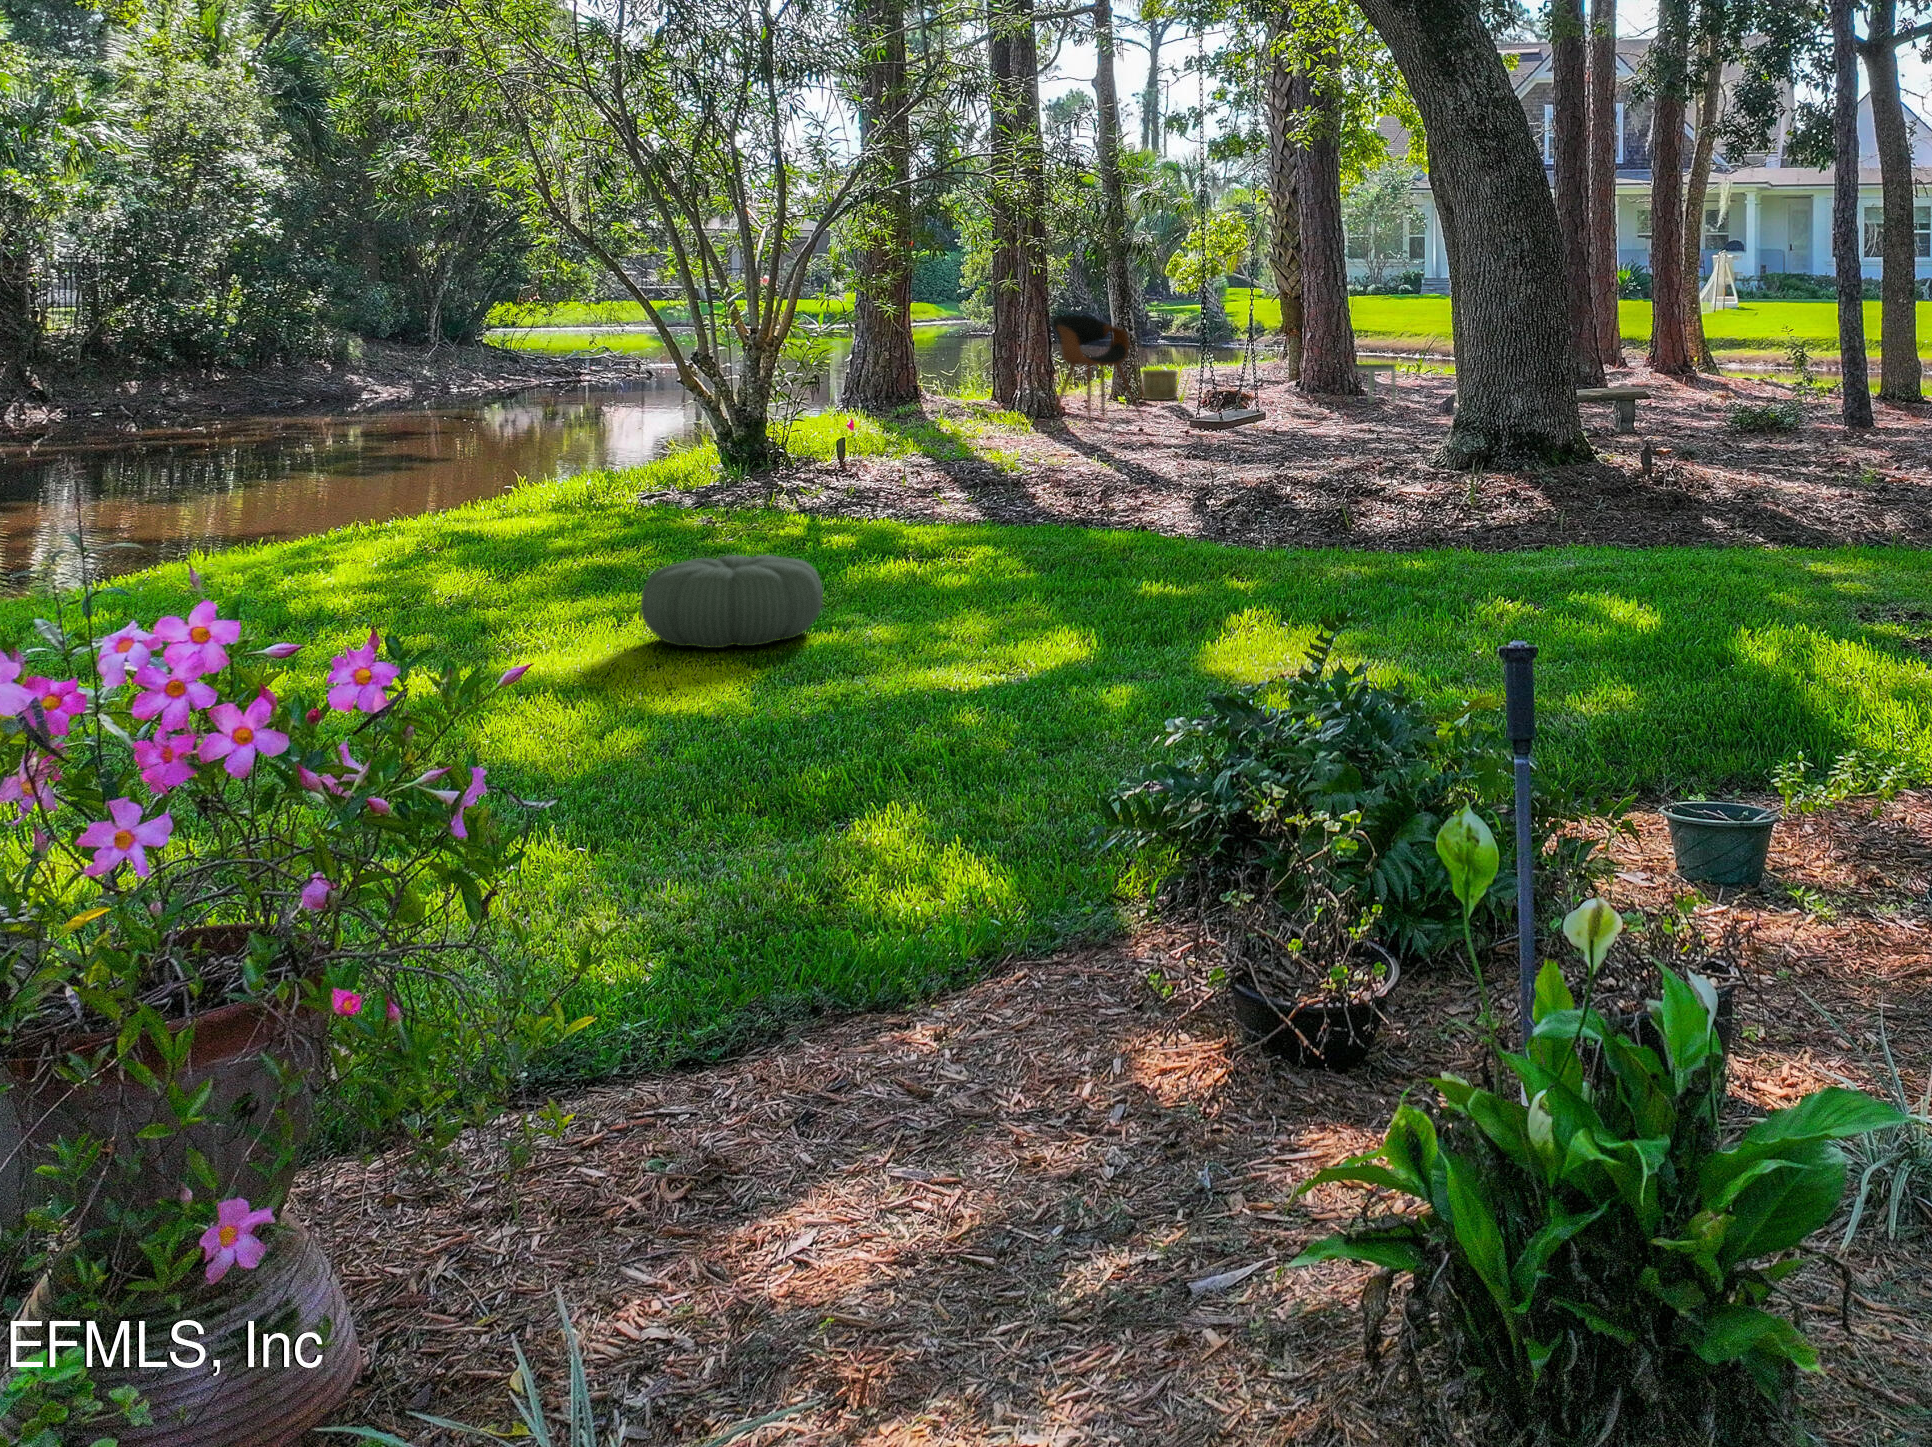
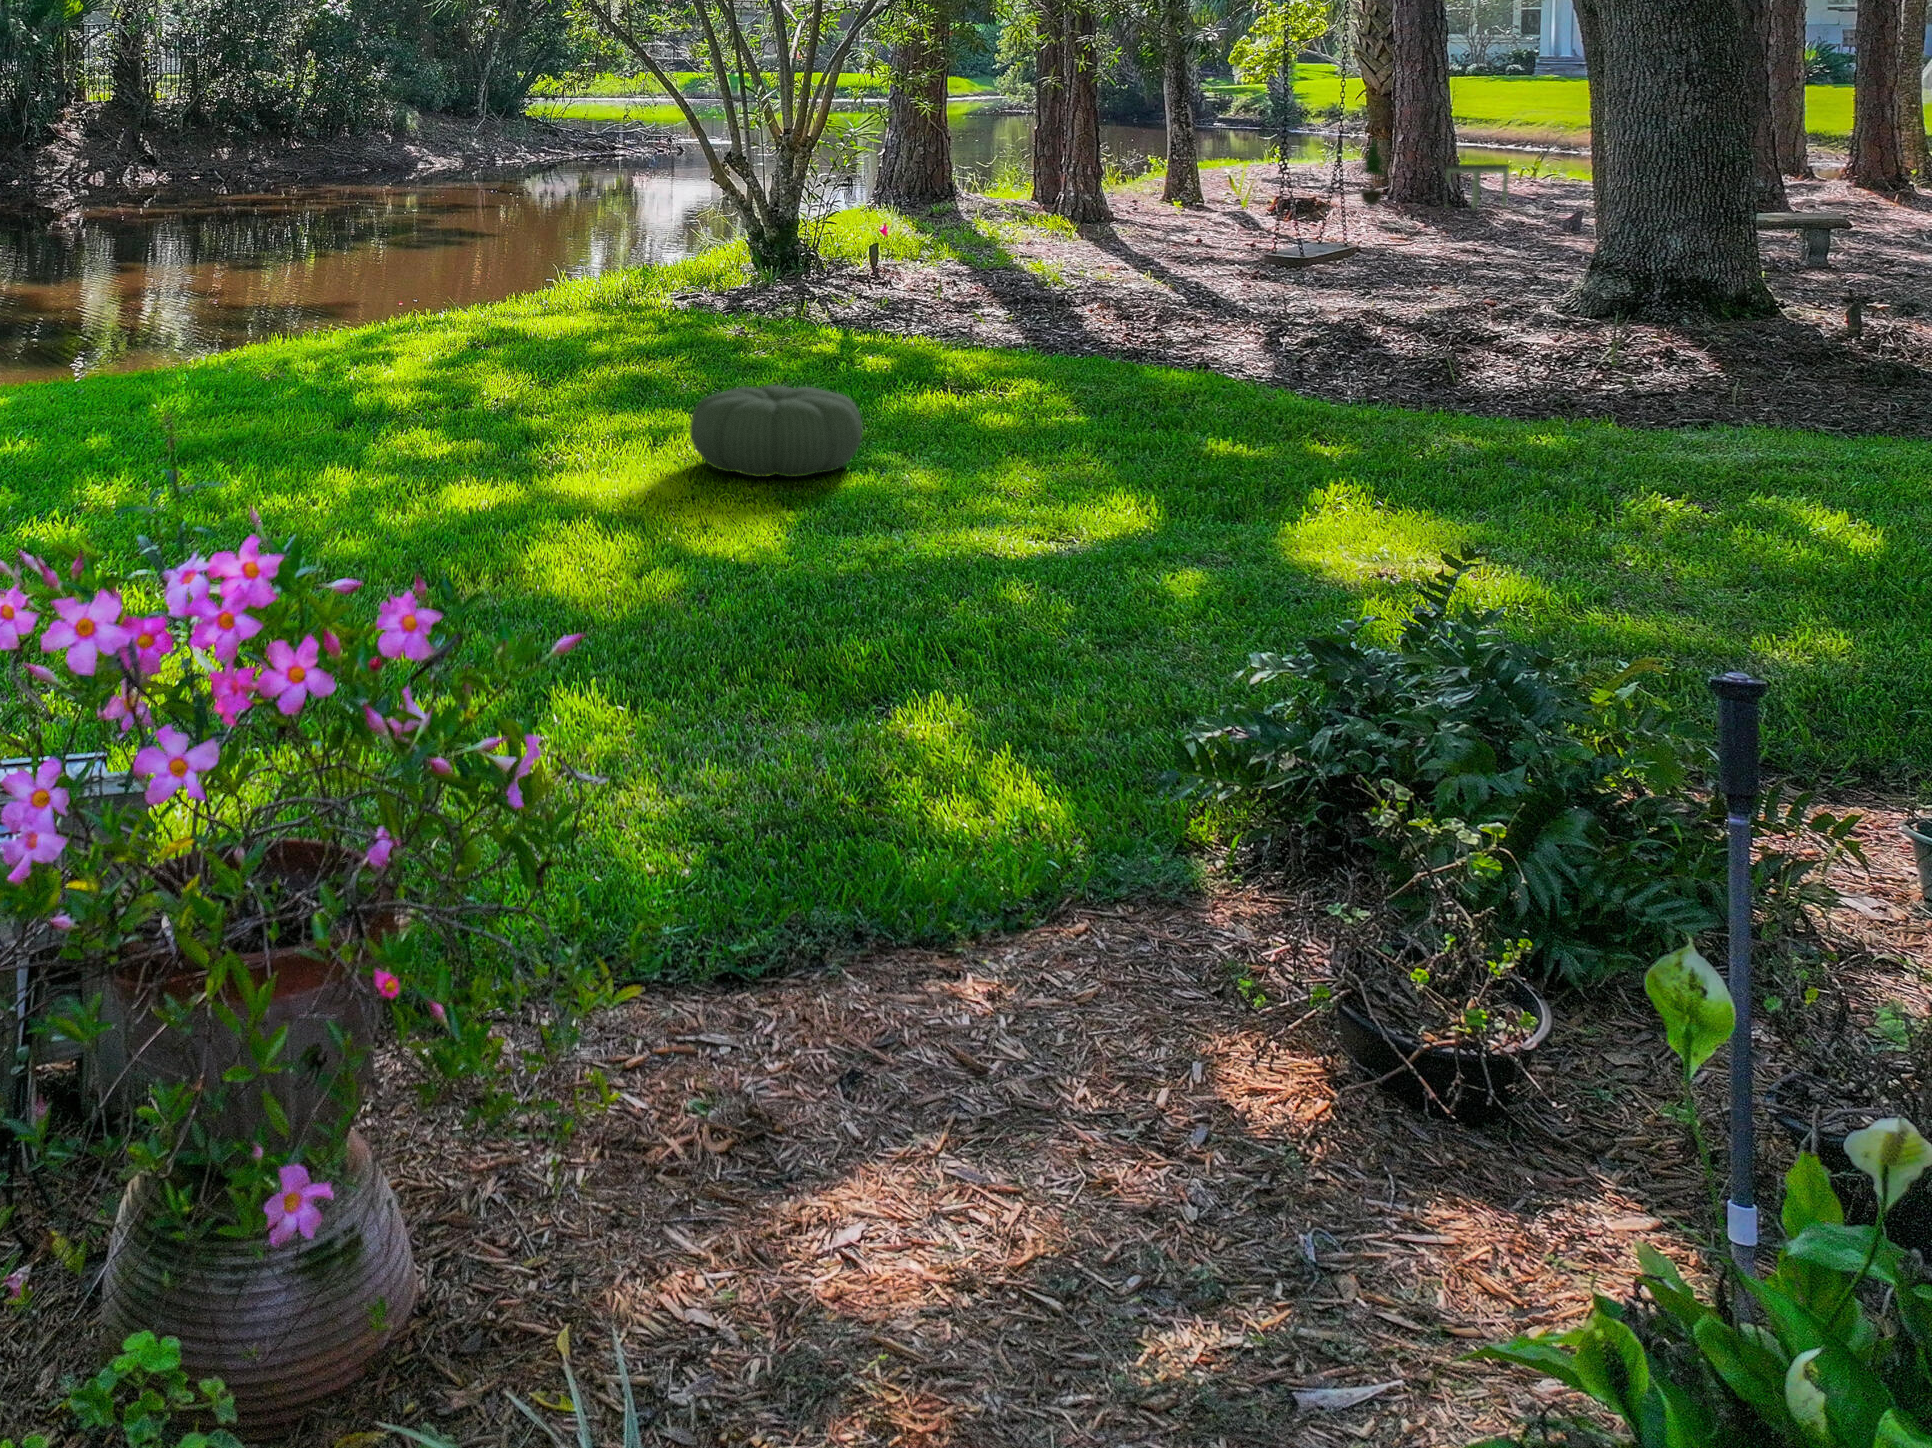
chair: present [1051,315,1142,422] -> none [1093,117,1197,229]
potted tree: none [1278,337,1302,403] -> present [1361,137,1385,207]
wooden bucket: present [1142,370,1177,400] -> none [1195,170,1238,202]

